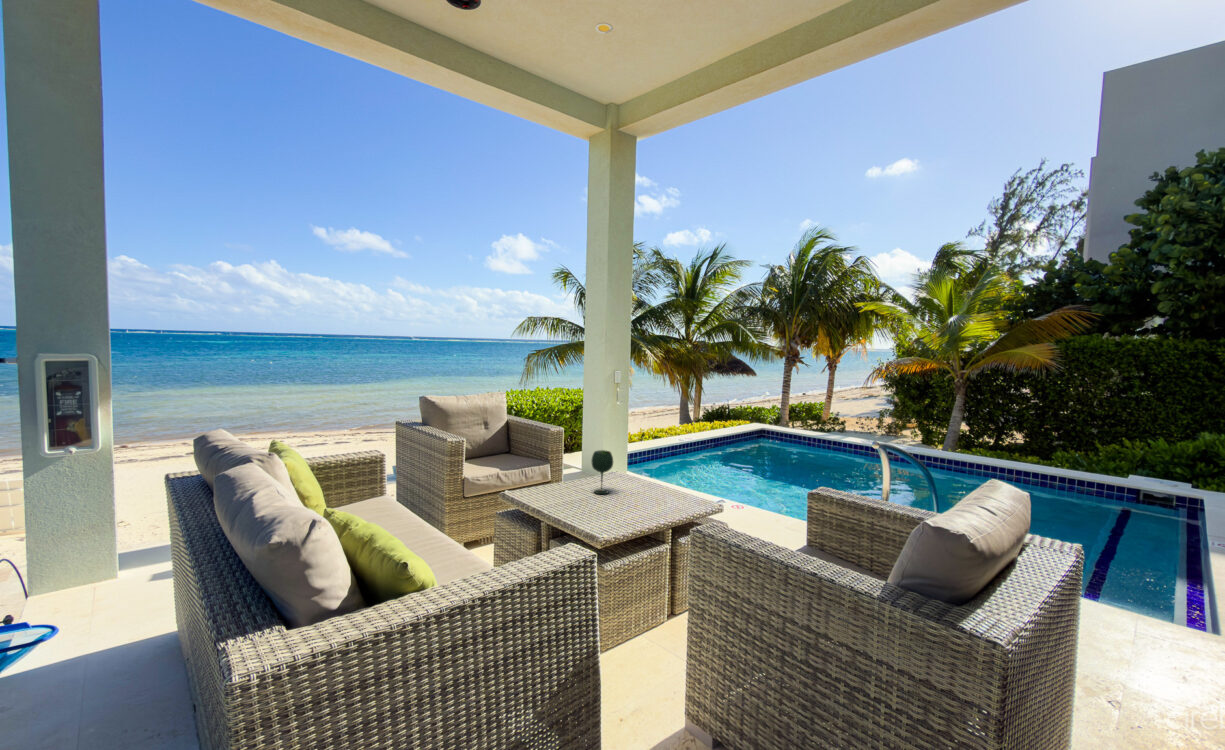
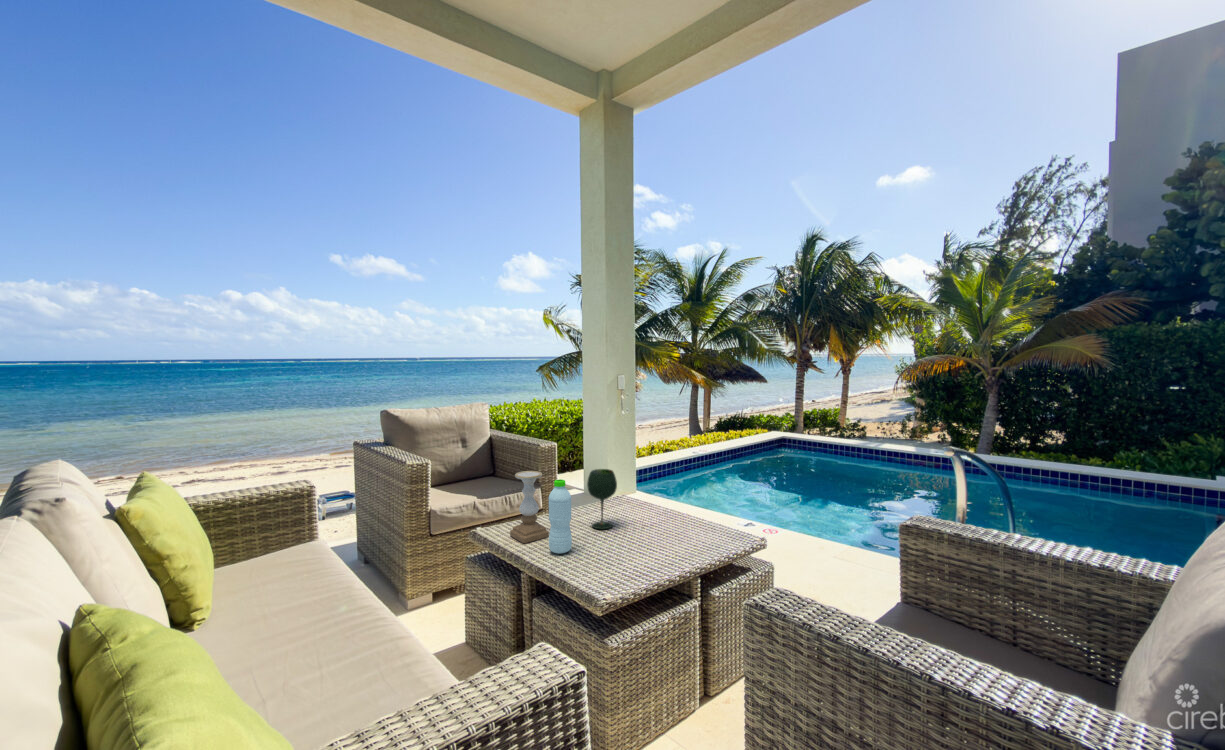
candle holder: none [534,450,563,501] -> present [510,471,549,543]
water bottle: none [565,456,582,508] -> present [549,479,572,553]

